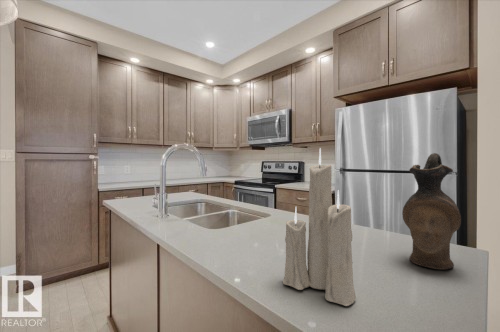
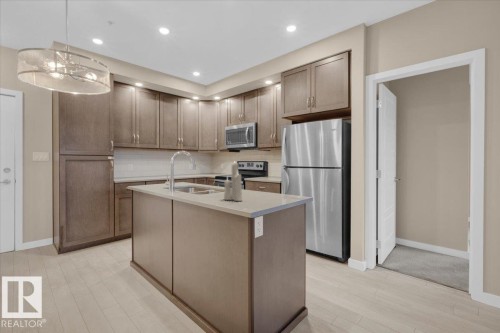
ceramic pitcher: present [402,153,461,269] -> none [269,159,286,198]

